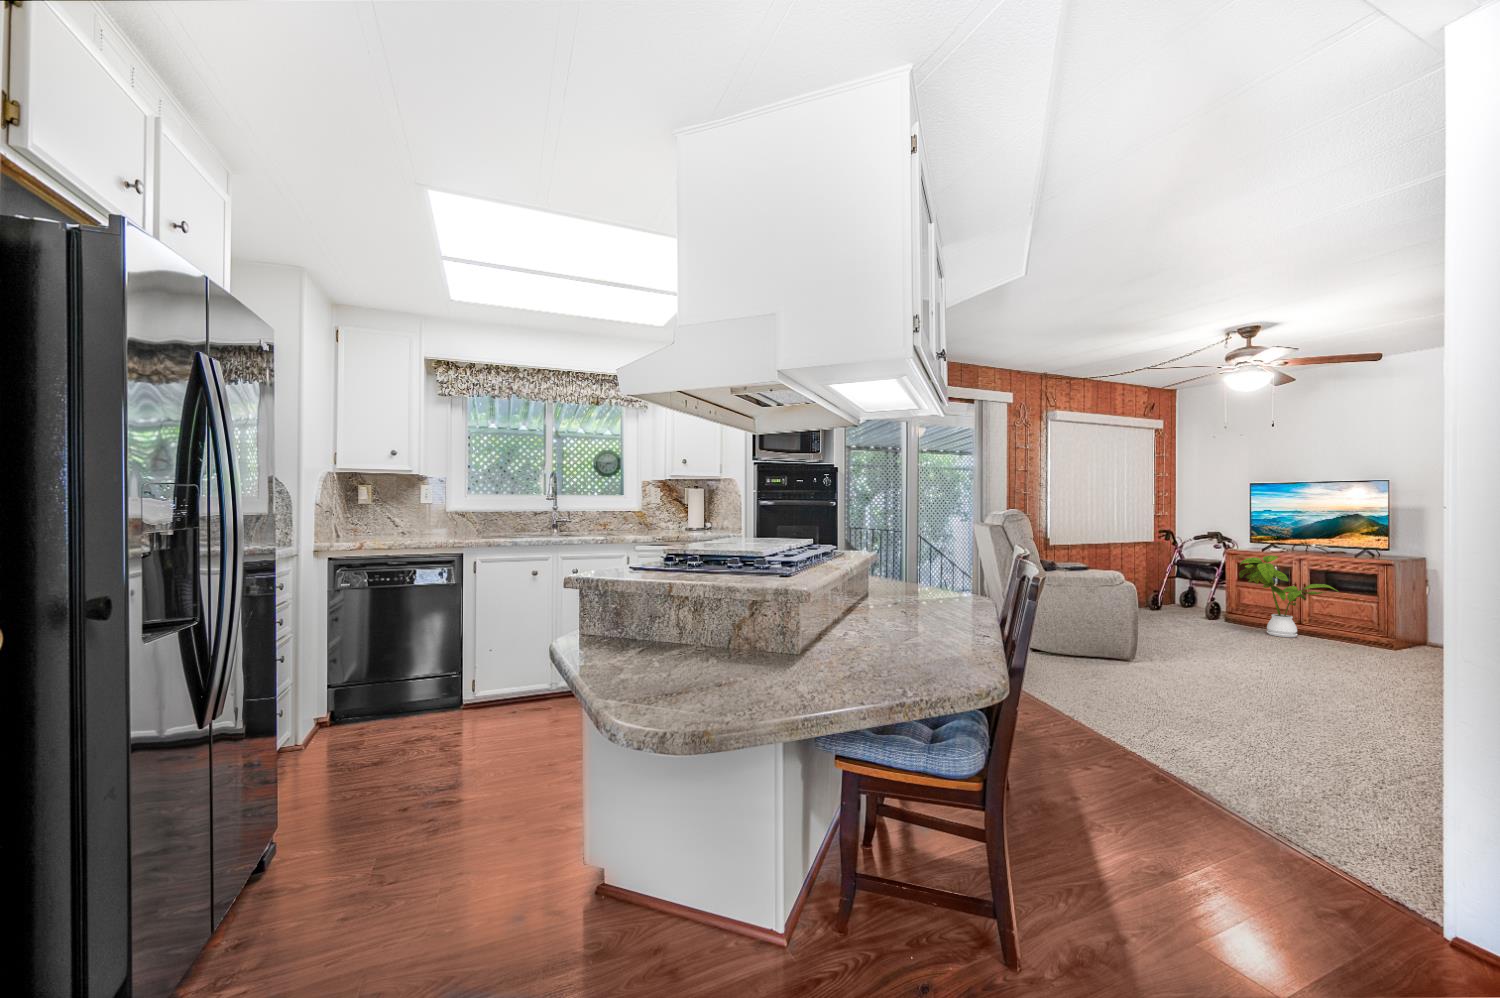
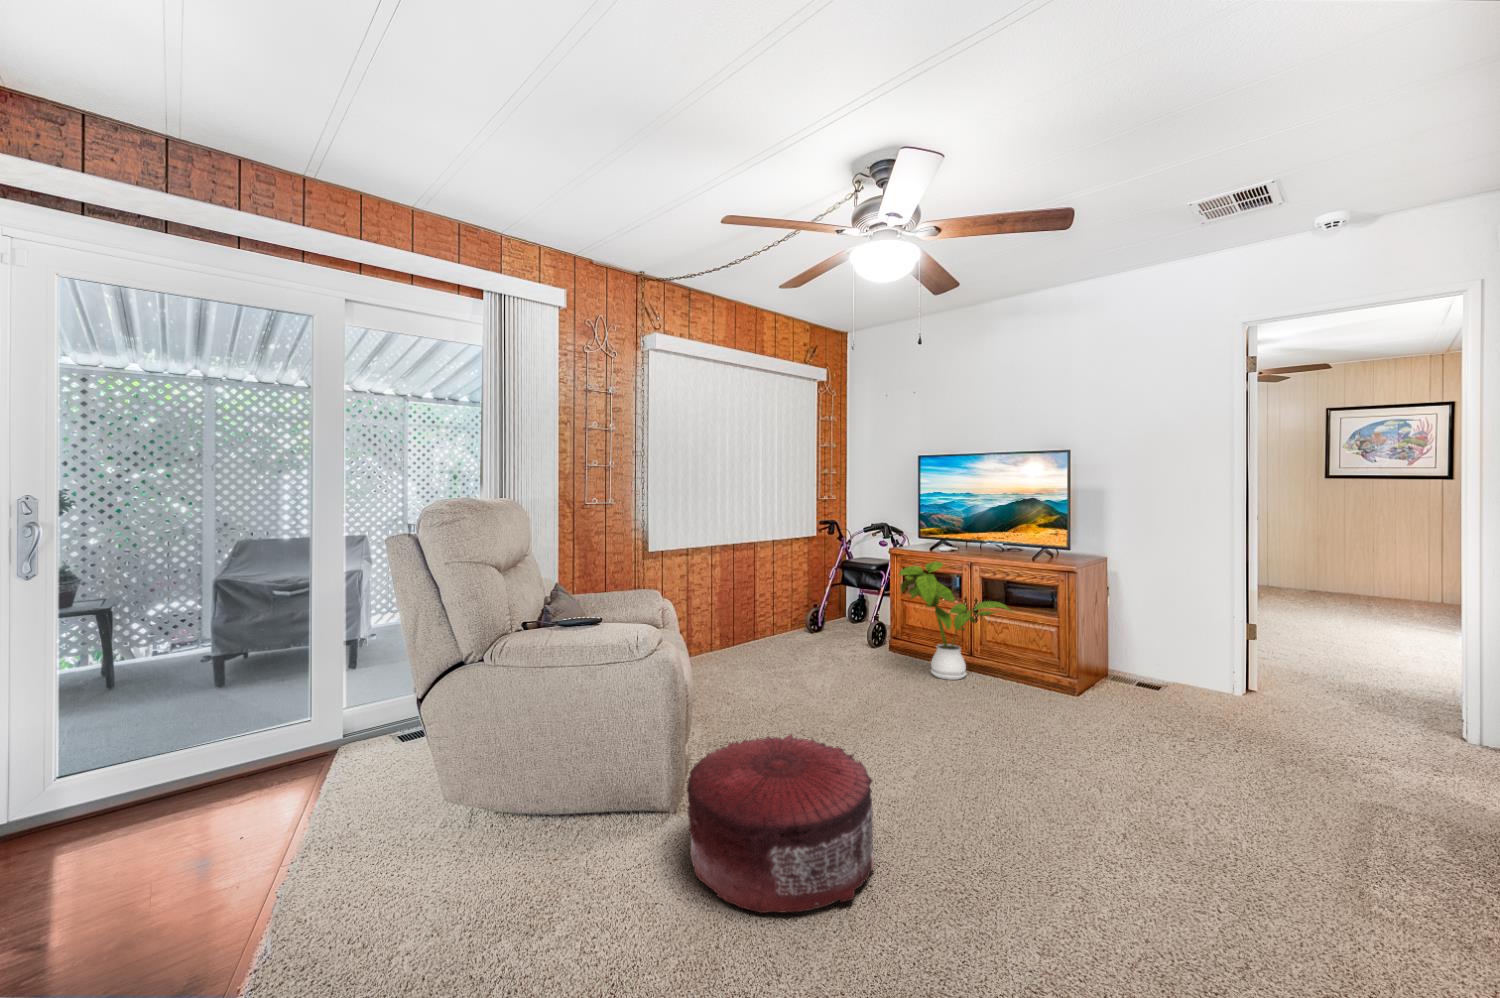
pouf: none [1150,626,1258,688] -> present [687,734,874,913]

